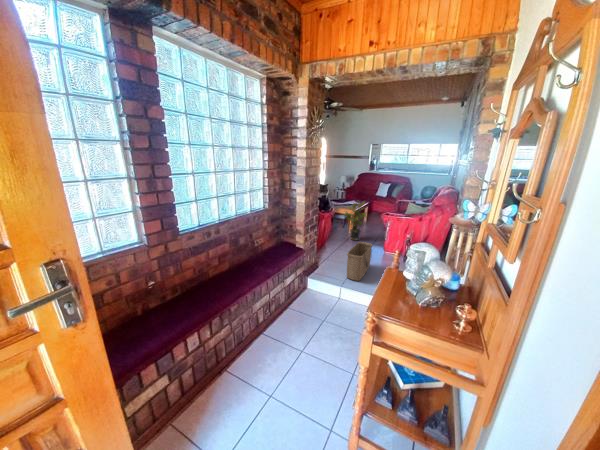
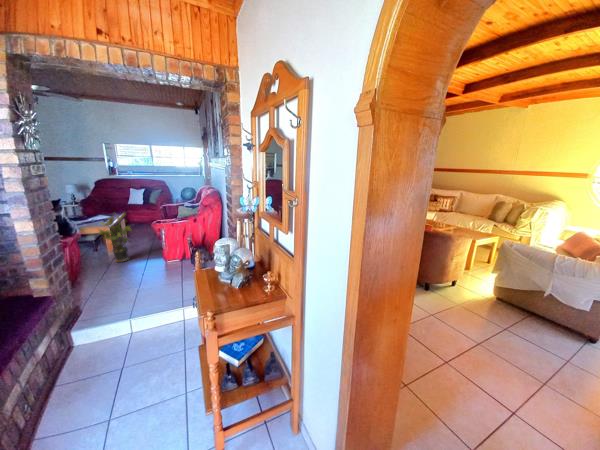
basket: present [347,242,372,281] -> none [127,258,157,306]

